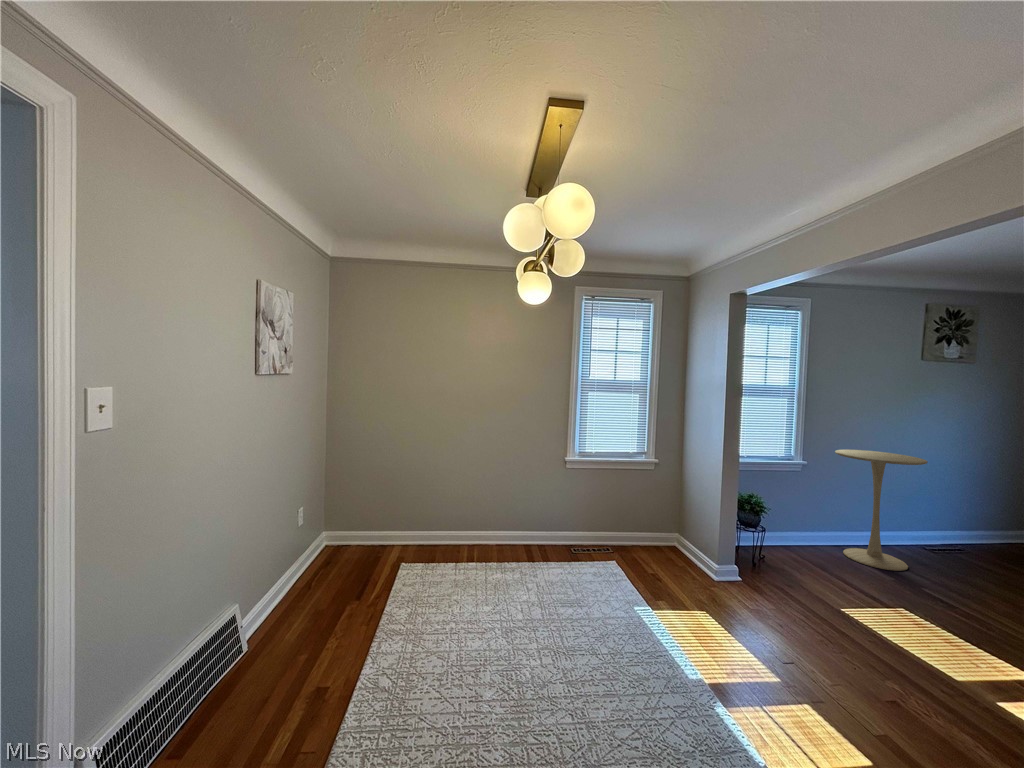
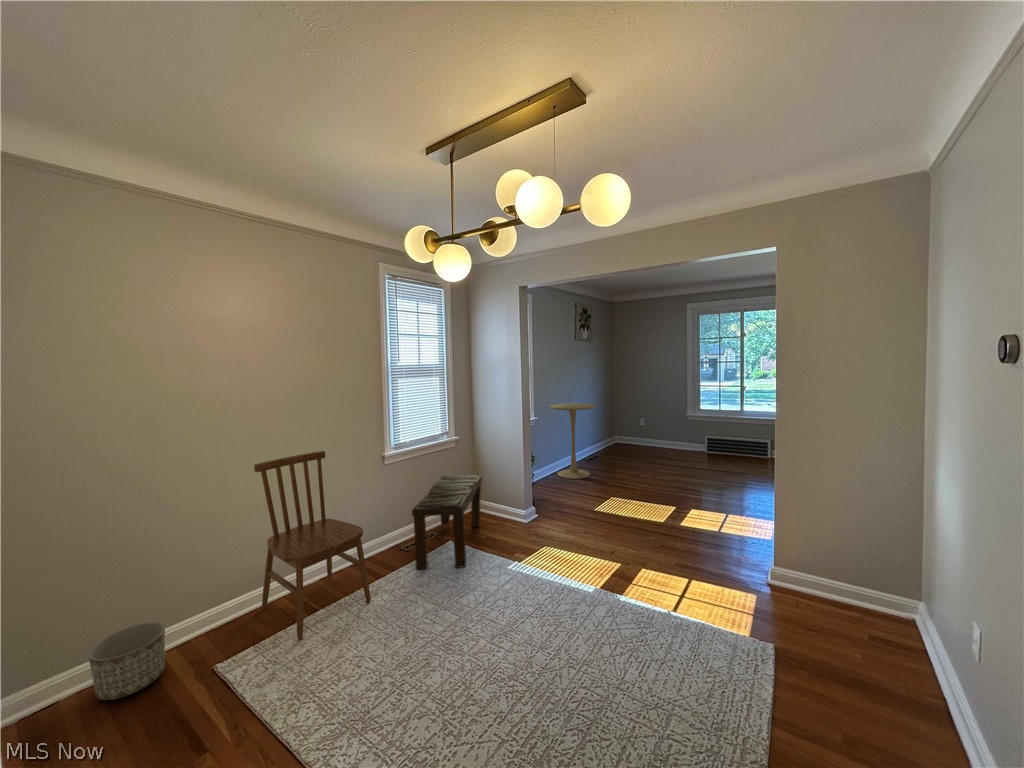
dining chair: none [446,442,508,574] -> present [254,451,370,640]
bench: none [560,496,666,587] -> present [412,475,482,569]
planter: none [358,520,392,557] -> present [88,622,165,700]

